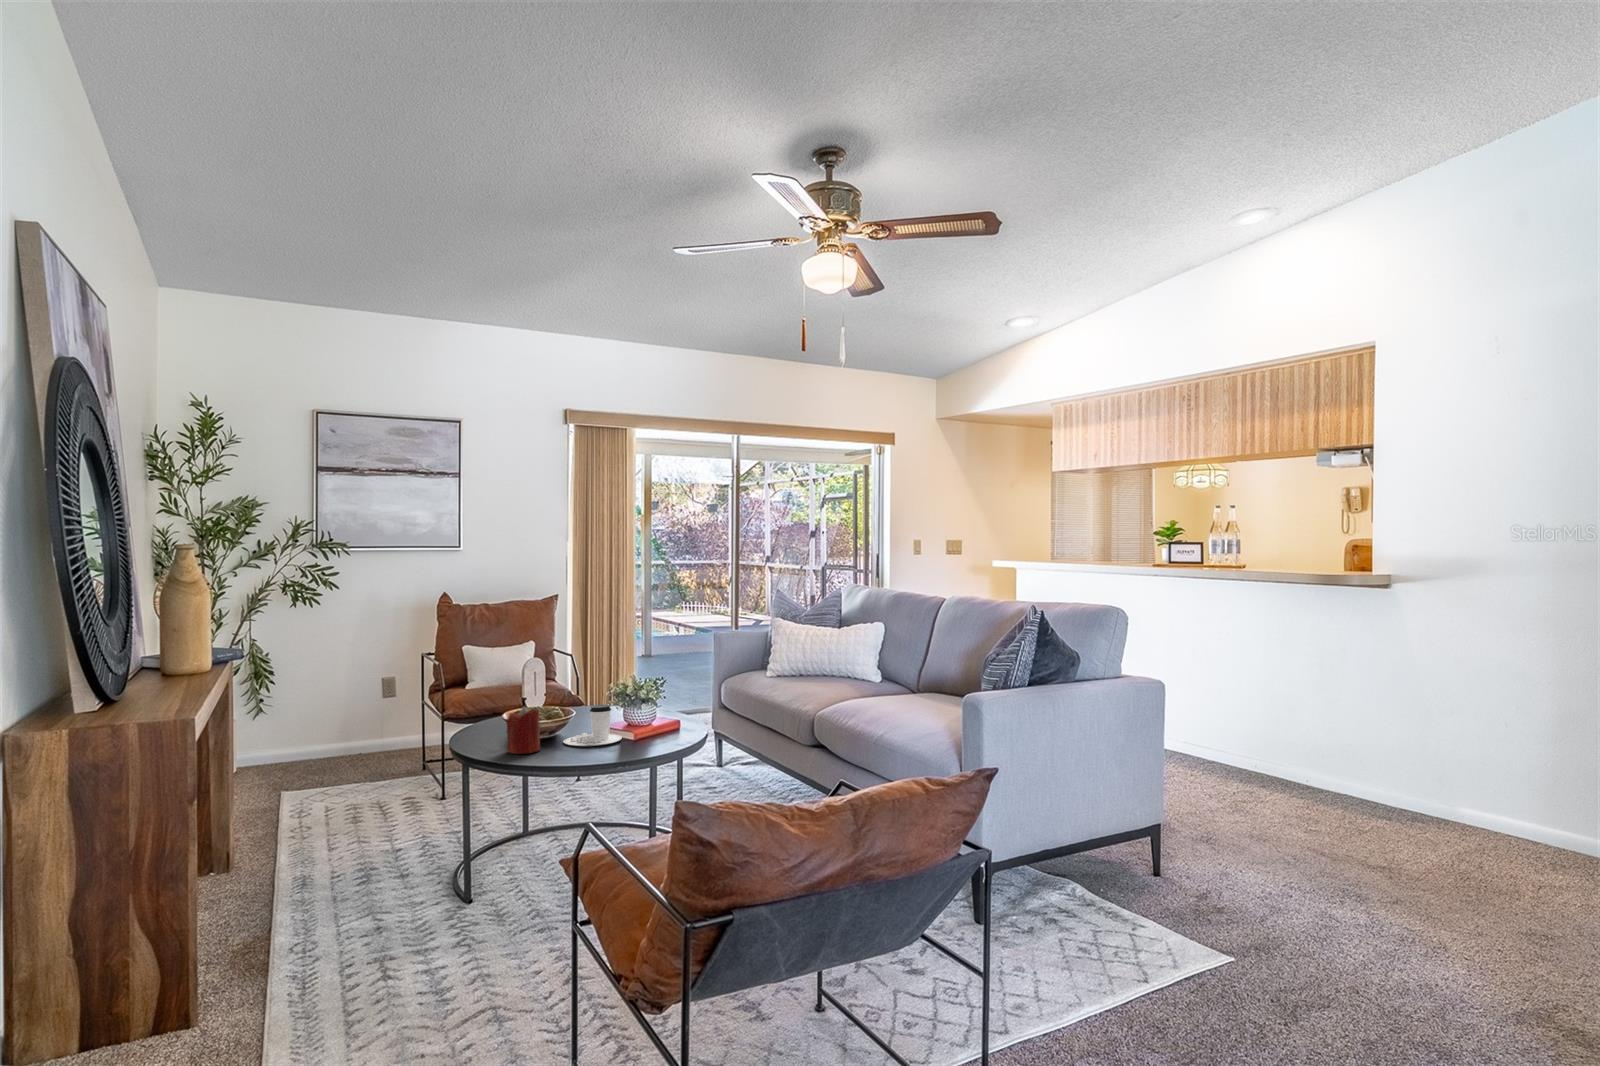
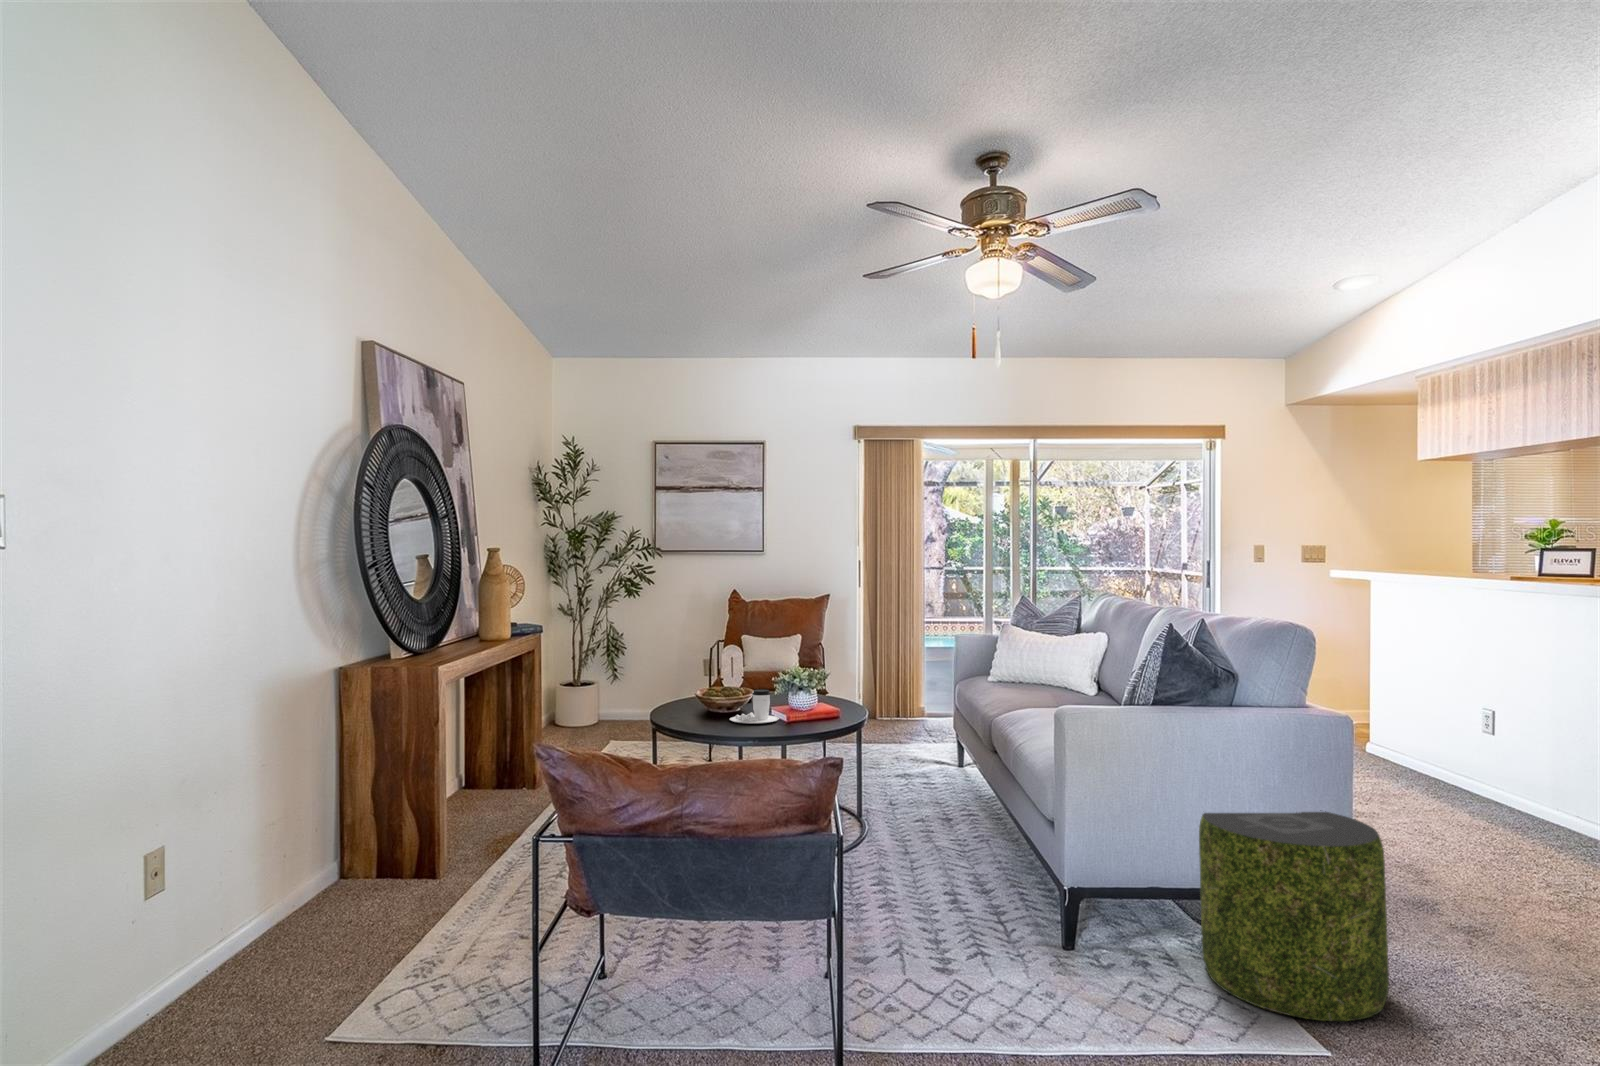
candle: present [507,706,540,754] -> none [680,684,707,723]
pouf: none [1082,760,1233,936] -> present [1199,812,1389,1021]

